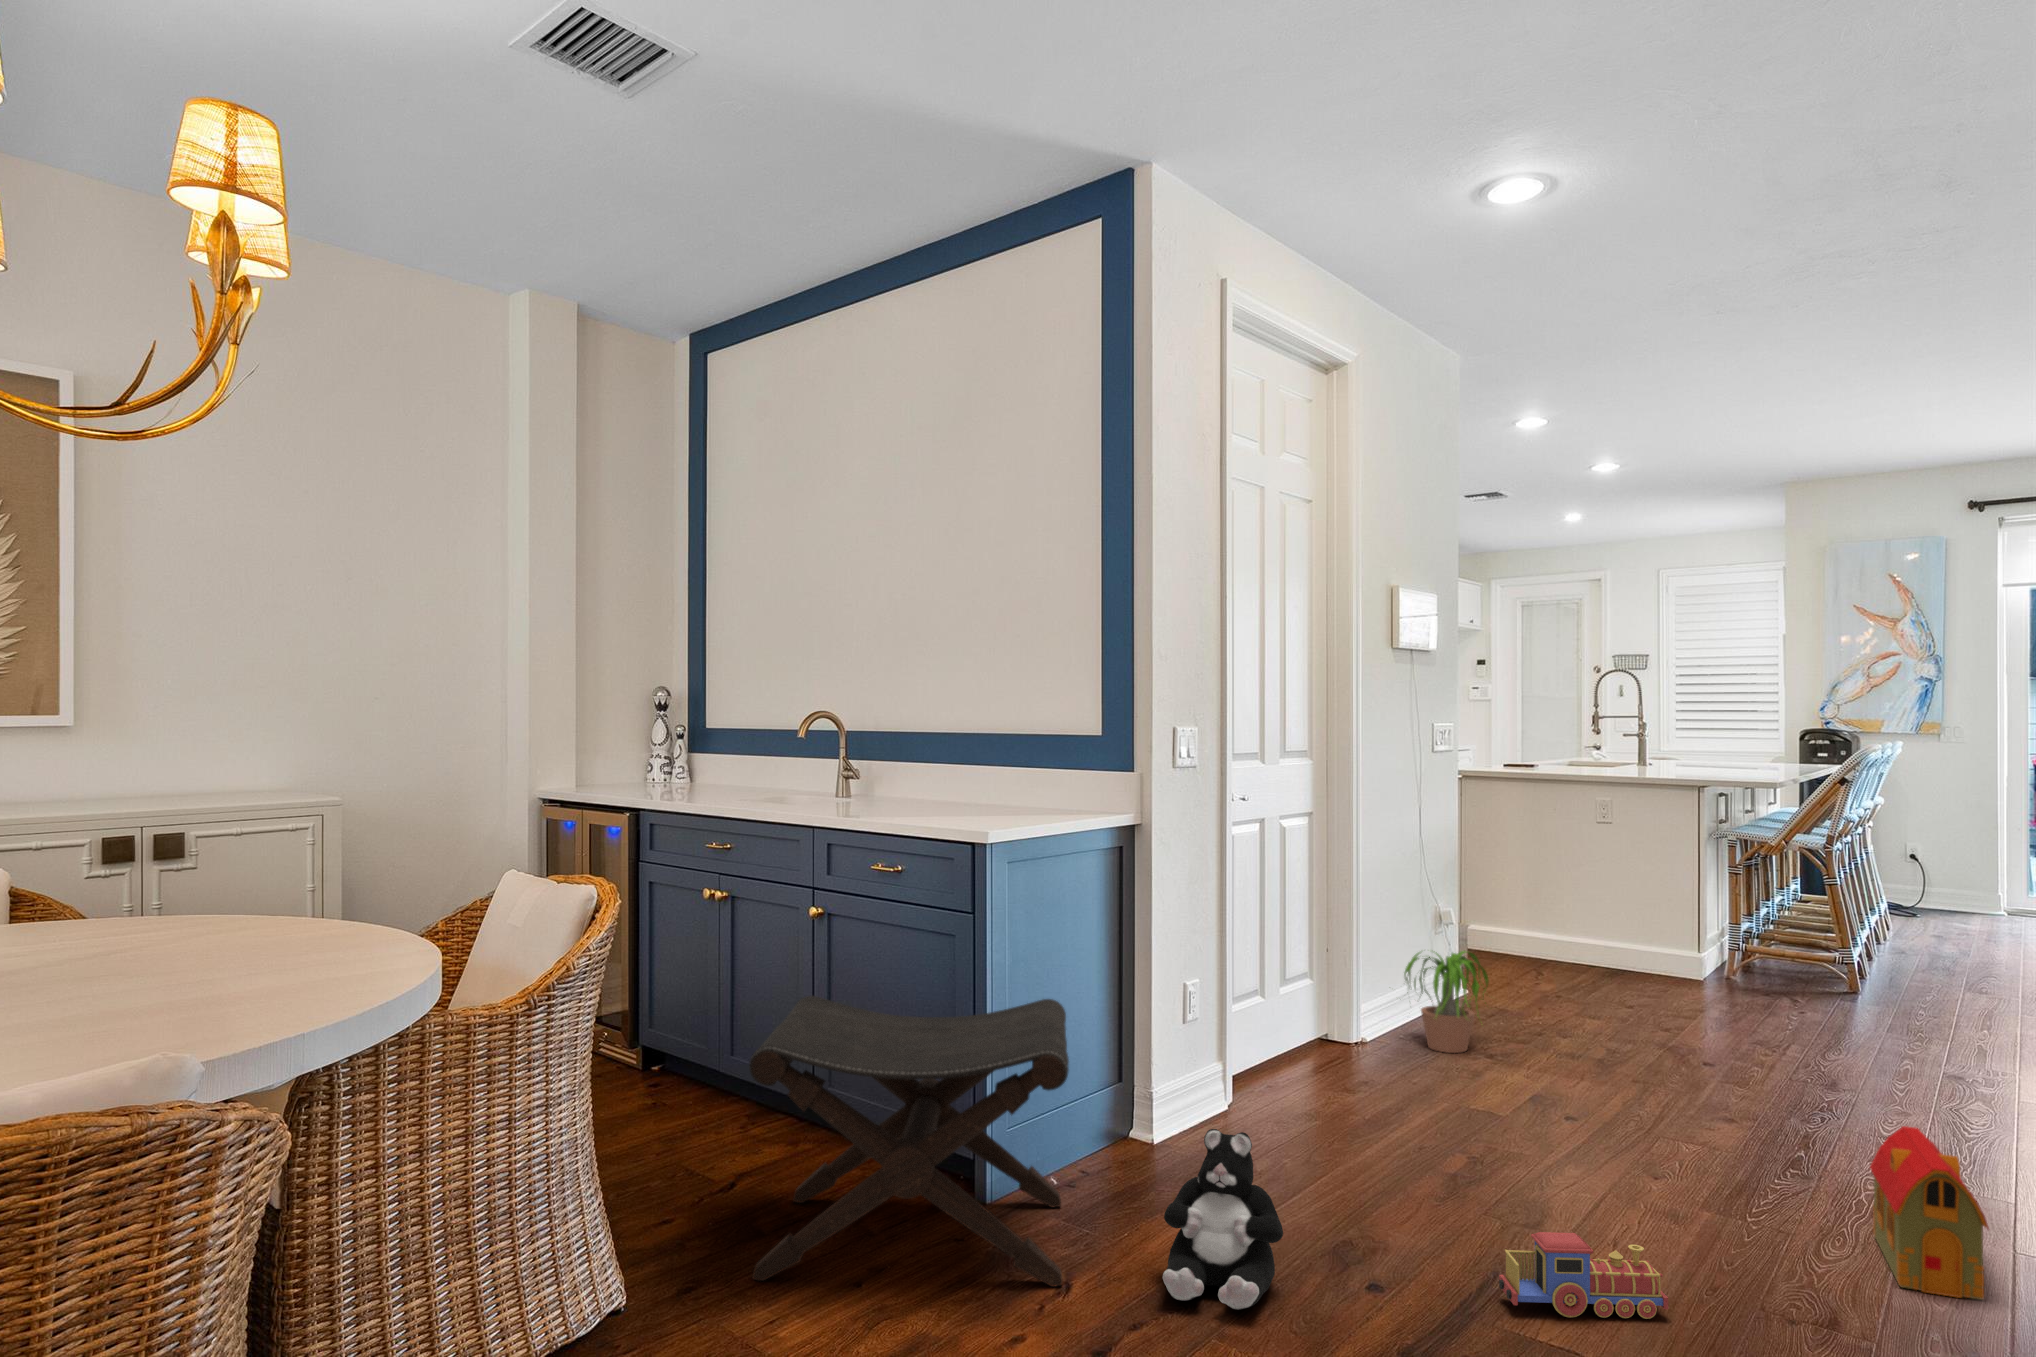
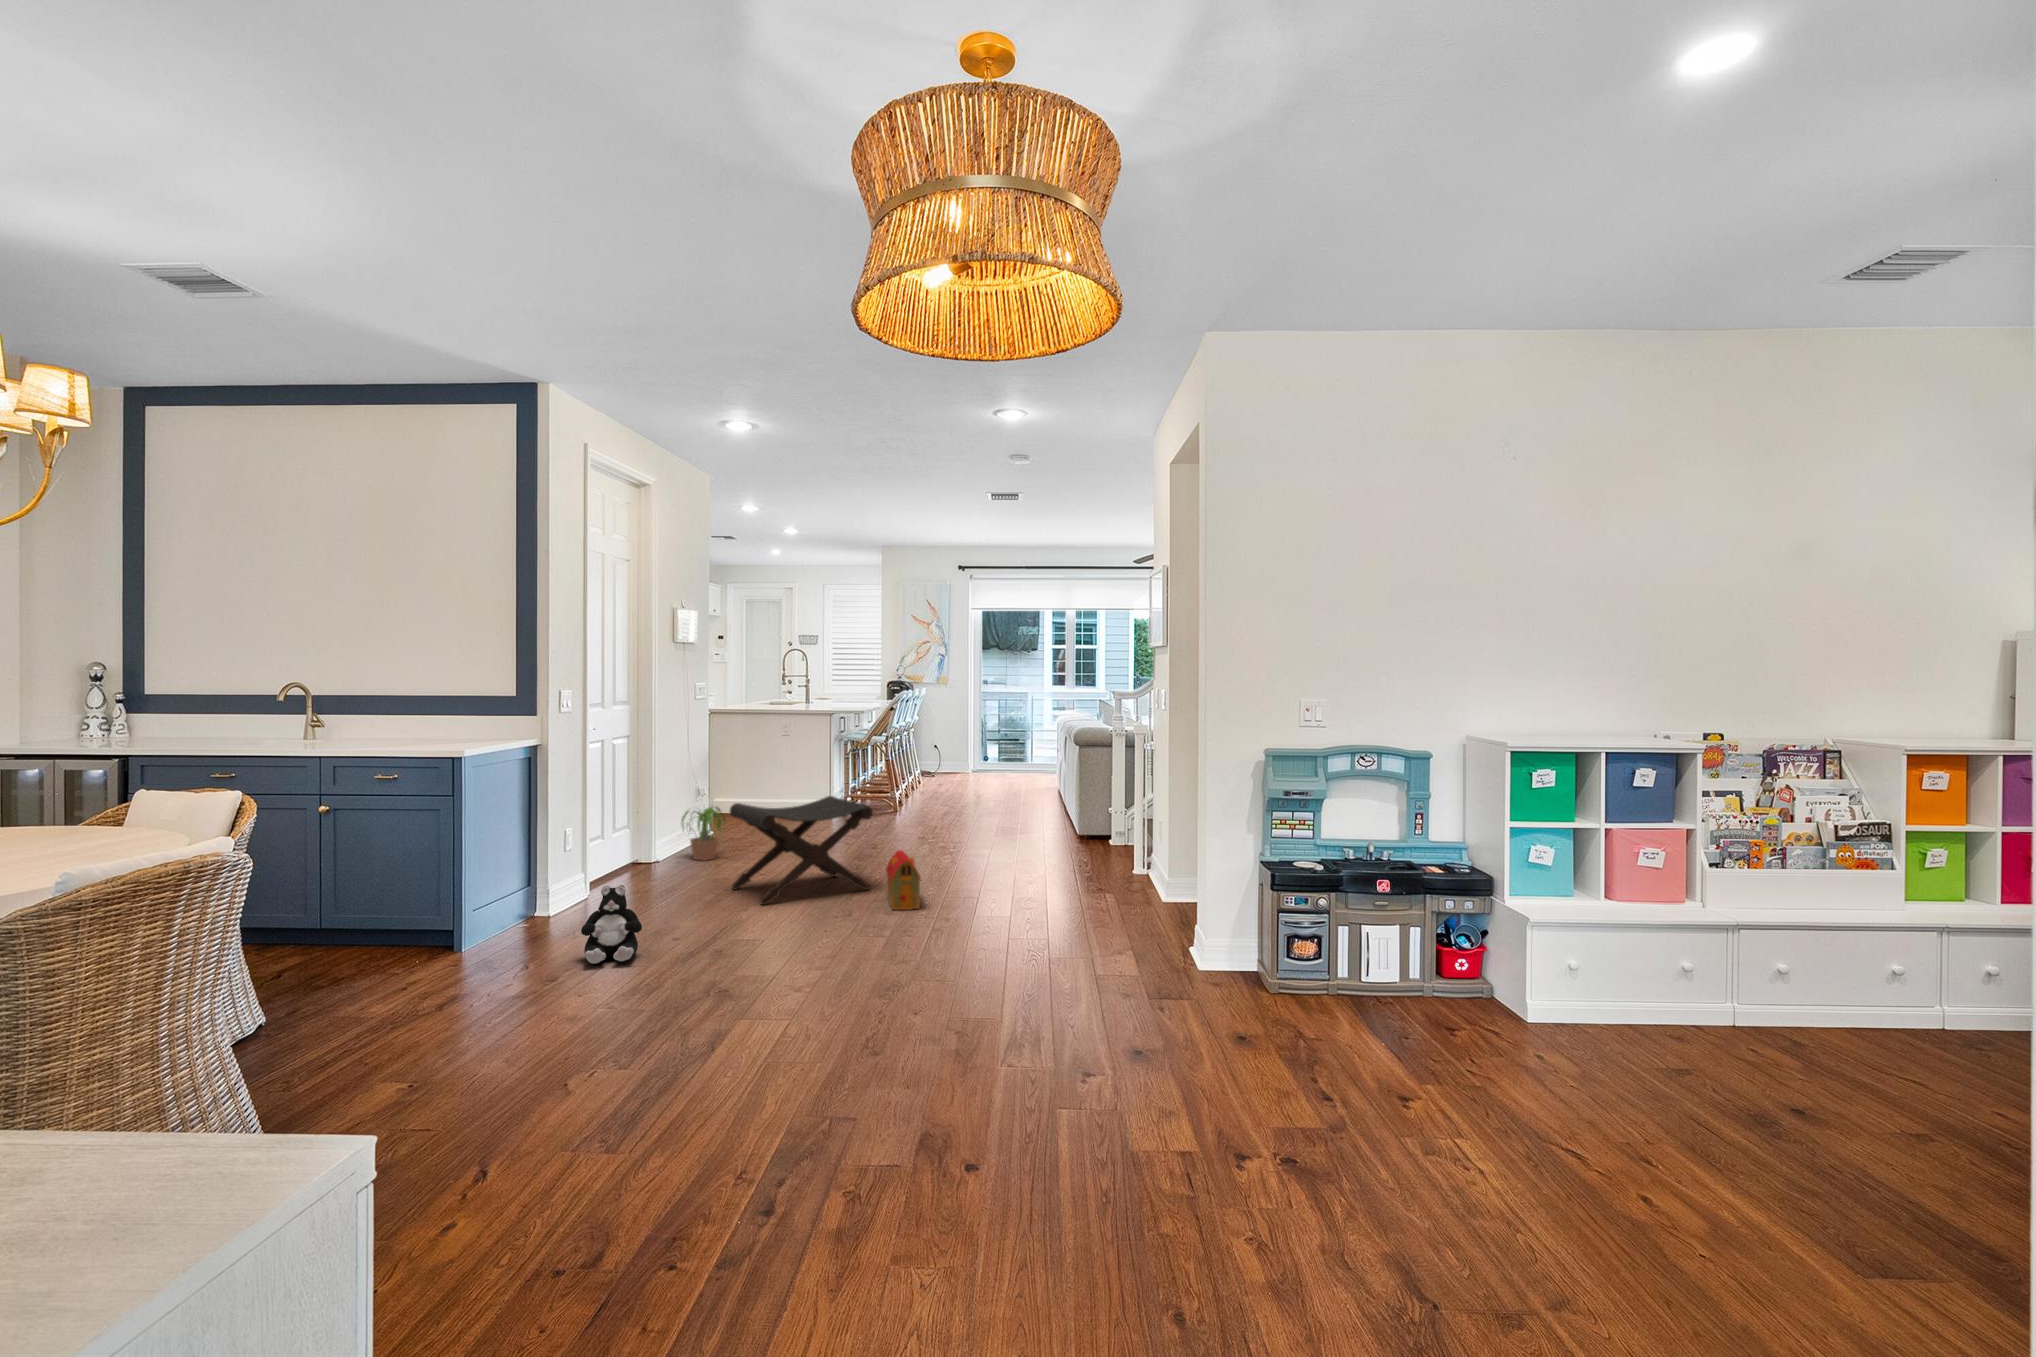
footstool: present [749,996,1069,1287] -> present [729,796,873,905]
toy train: present [1499,1232,1668,1319] -> none [739,906,807,940]

